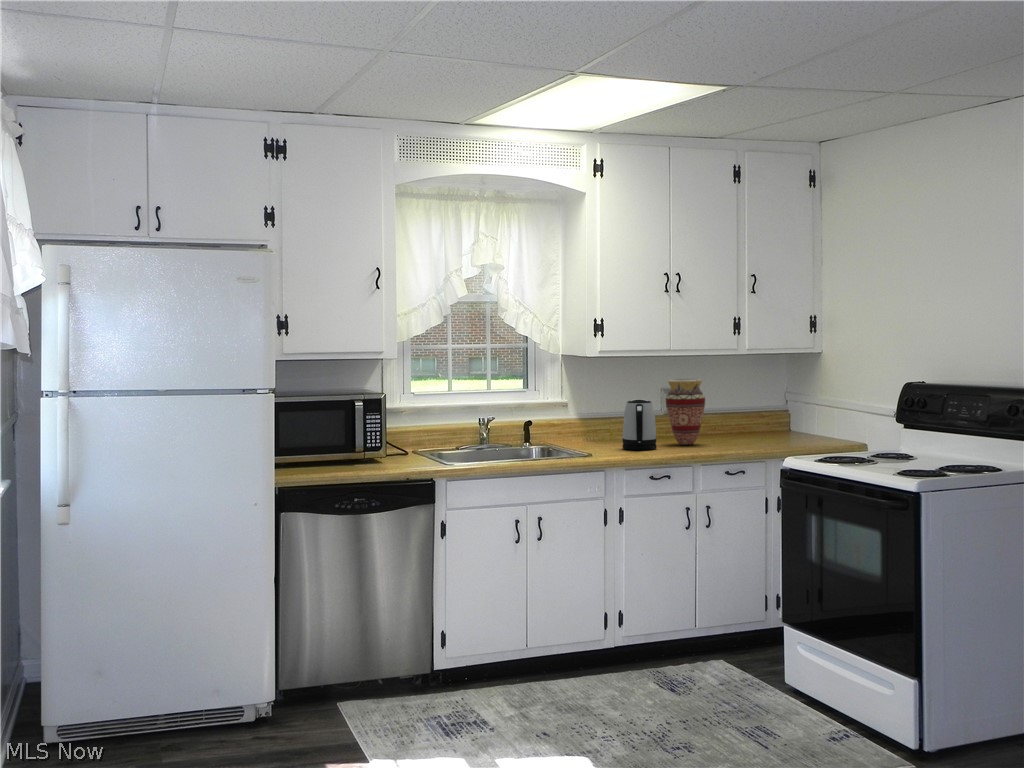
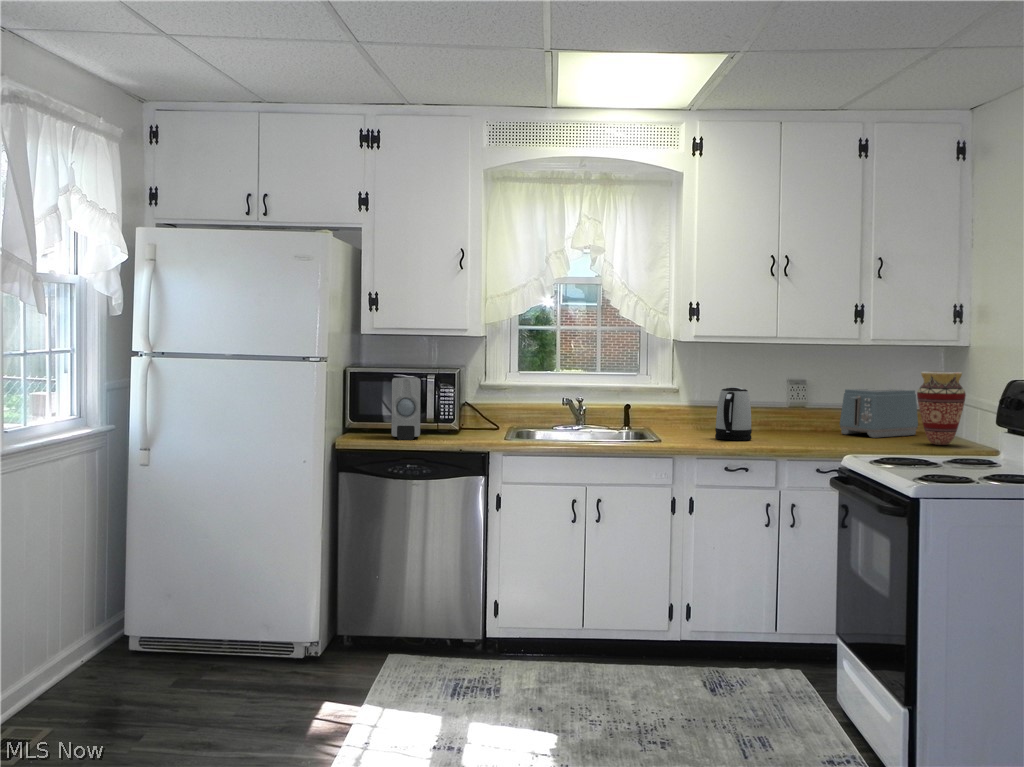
vase: present [666,379,705,445] -> present [917,371,966,445]
toaster: none [711,393,772,439] -> present [840,388,918,438]
soap dispenser: none [315,406,358,473] -> present [391,378,421,440]

